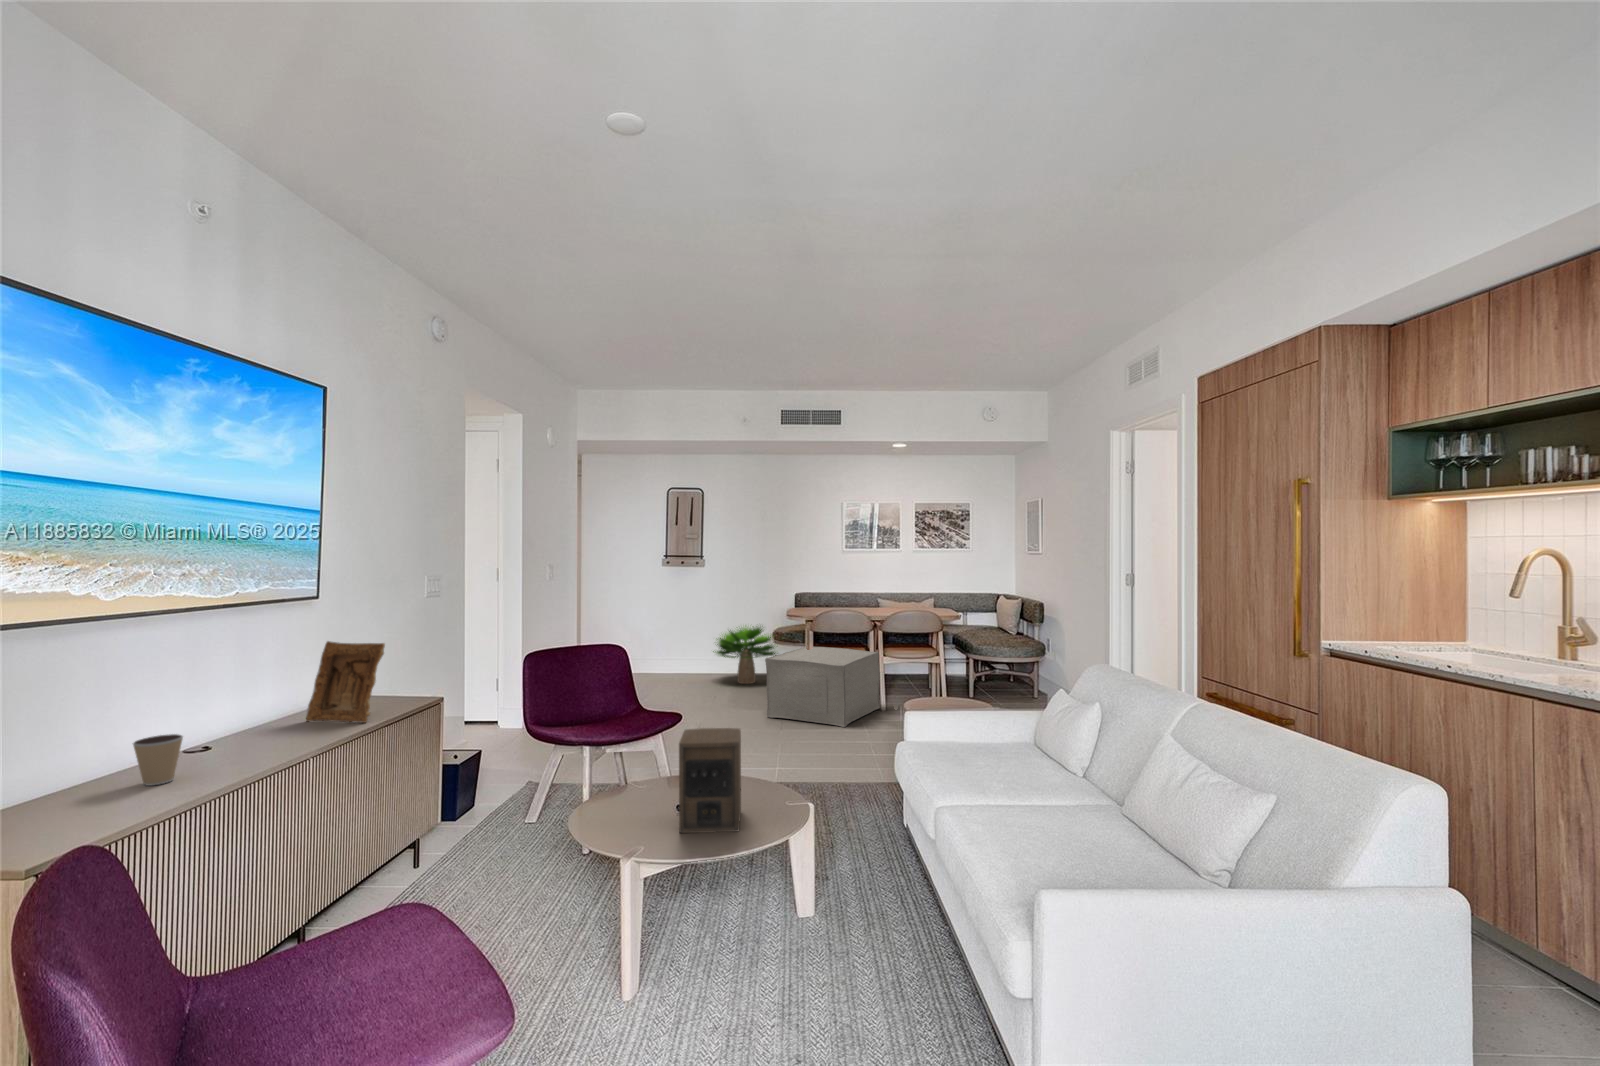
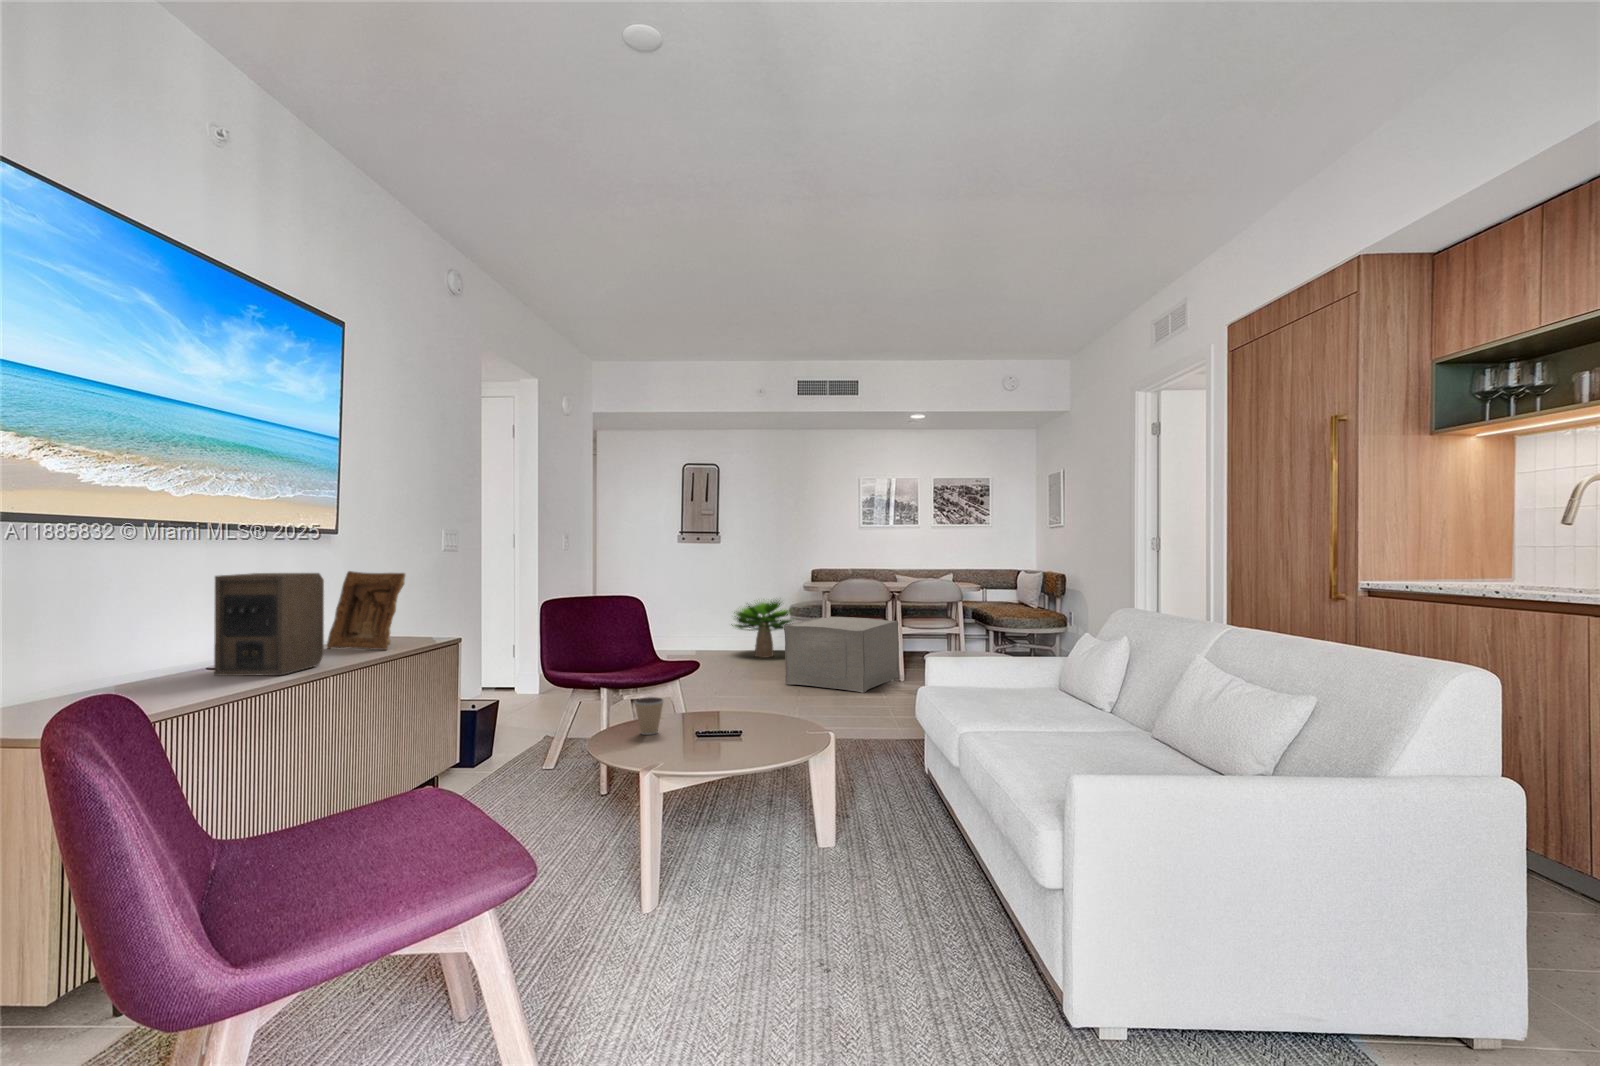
speaker: present [679,728,741,833] -> present [214,573,324,676]
coffee cup: present [133,734,183,786] -> present [635,697,664,735]

